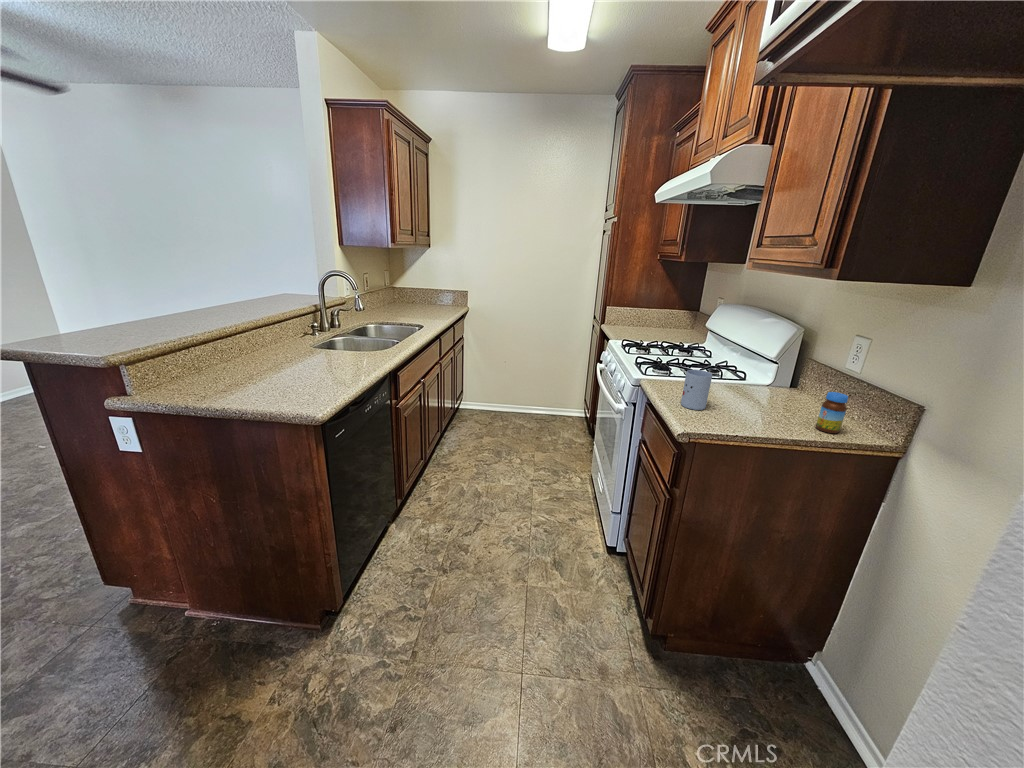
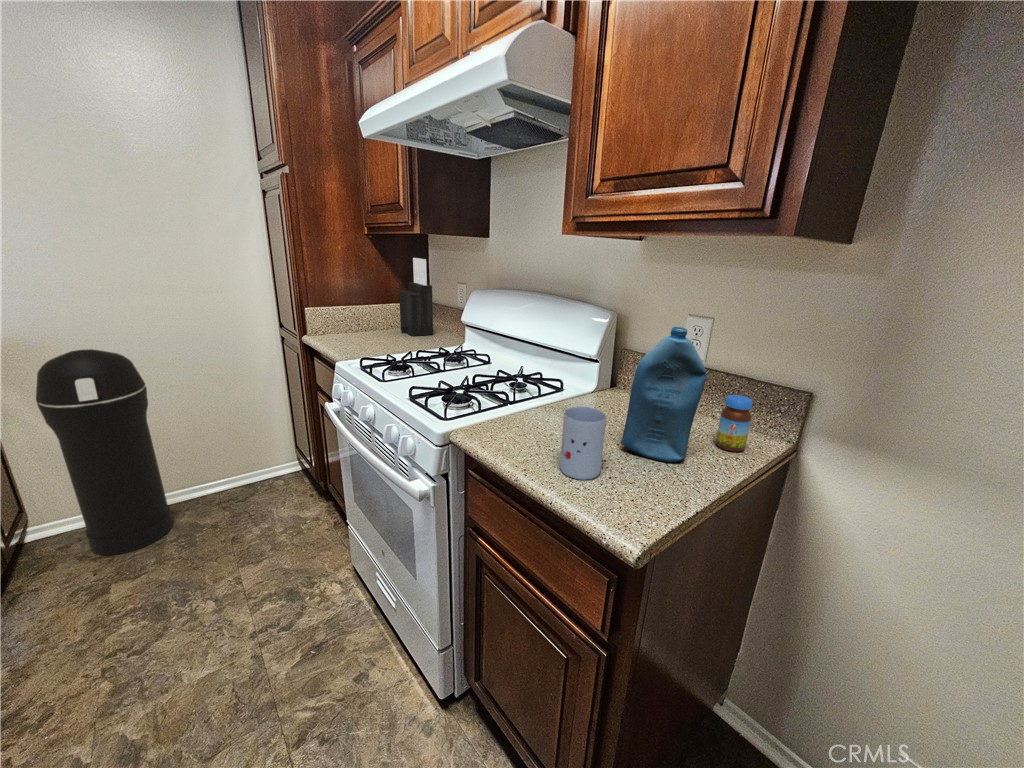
knife block: none [667,279,696,336] -> present [399,258,433,336]
trash can: none [479,316,521,426] -> present [36,349,173,556]
bottle: none [734,333,792,421] -> present [621,327,706,462]

